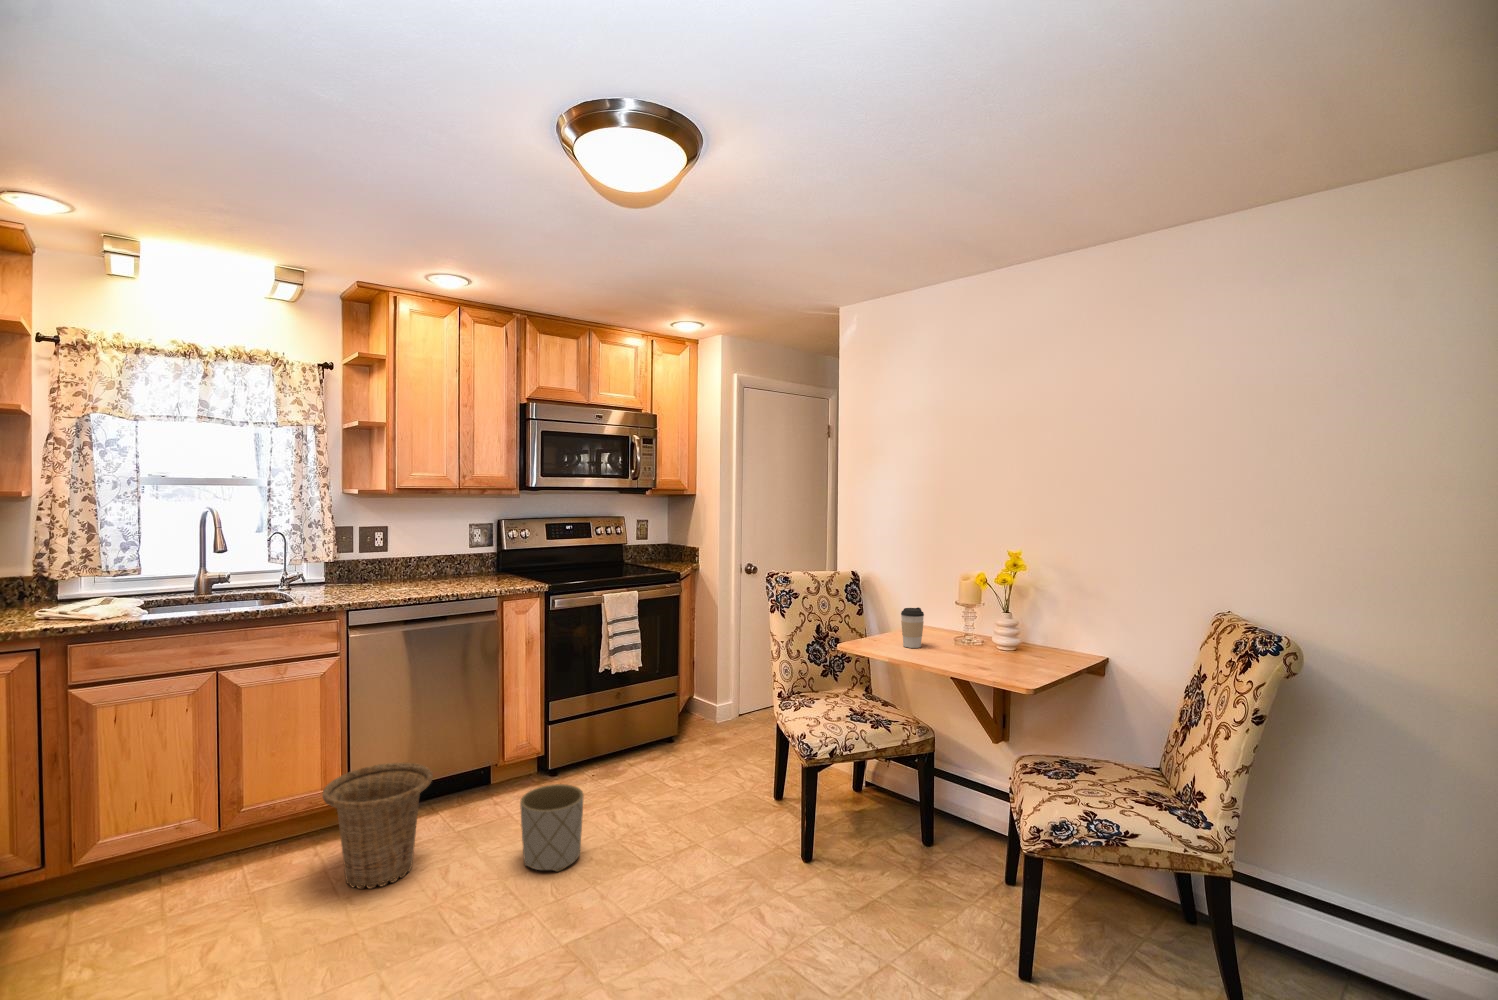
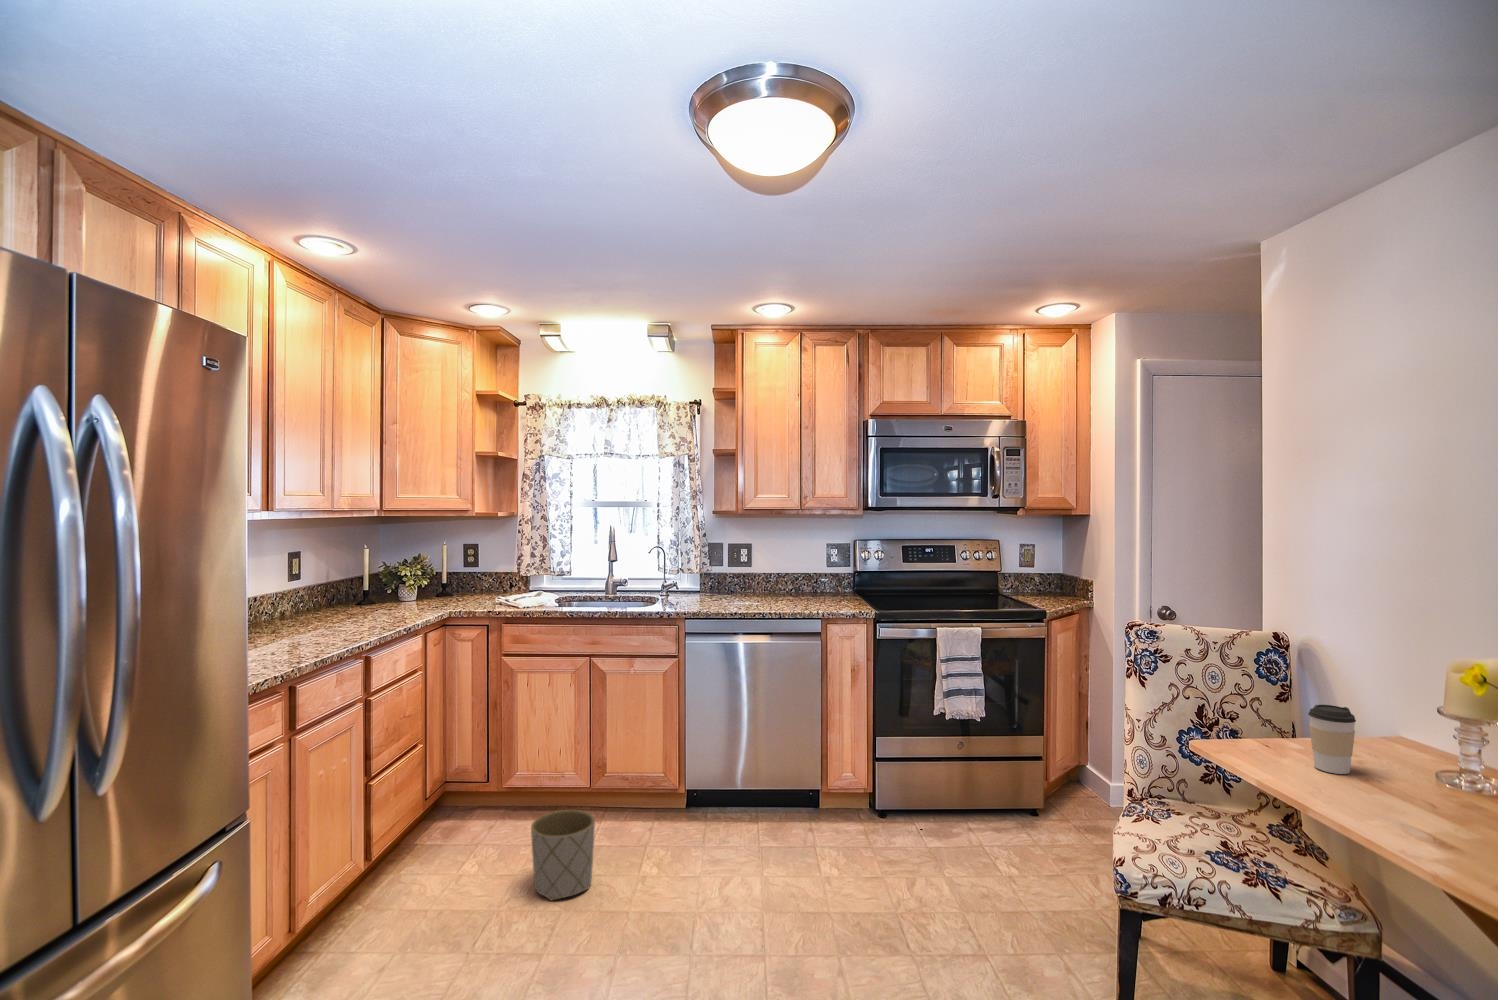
basket: present [322,763,433,889] -> none [637,765,727,879]
planter: present [520,784,584,872] -> present [531,810,595,900]

